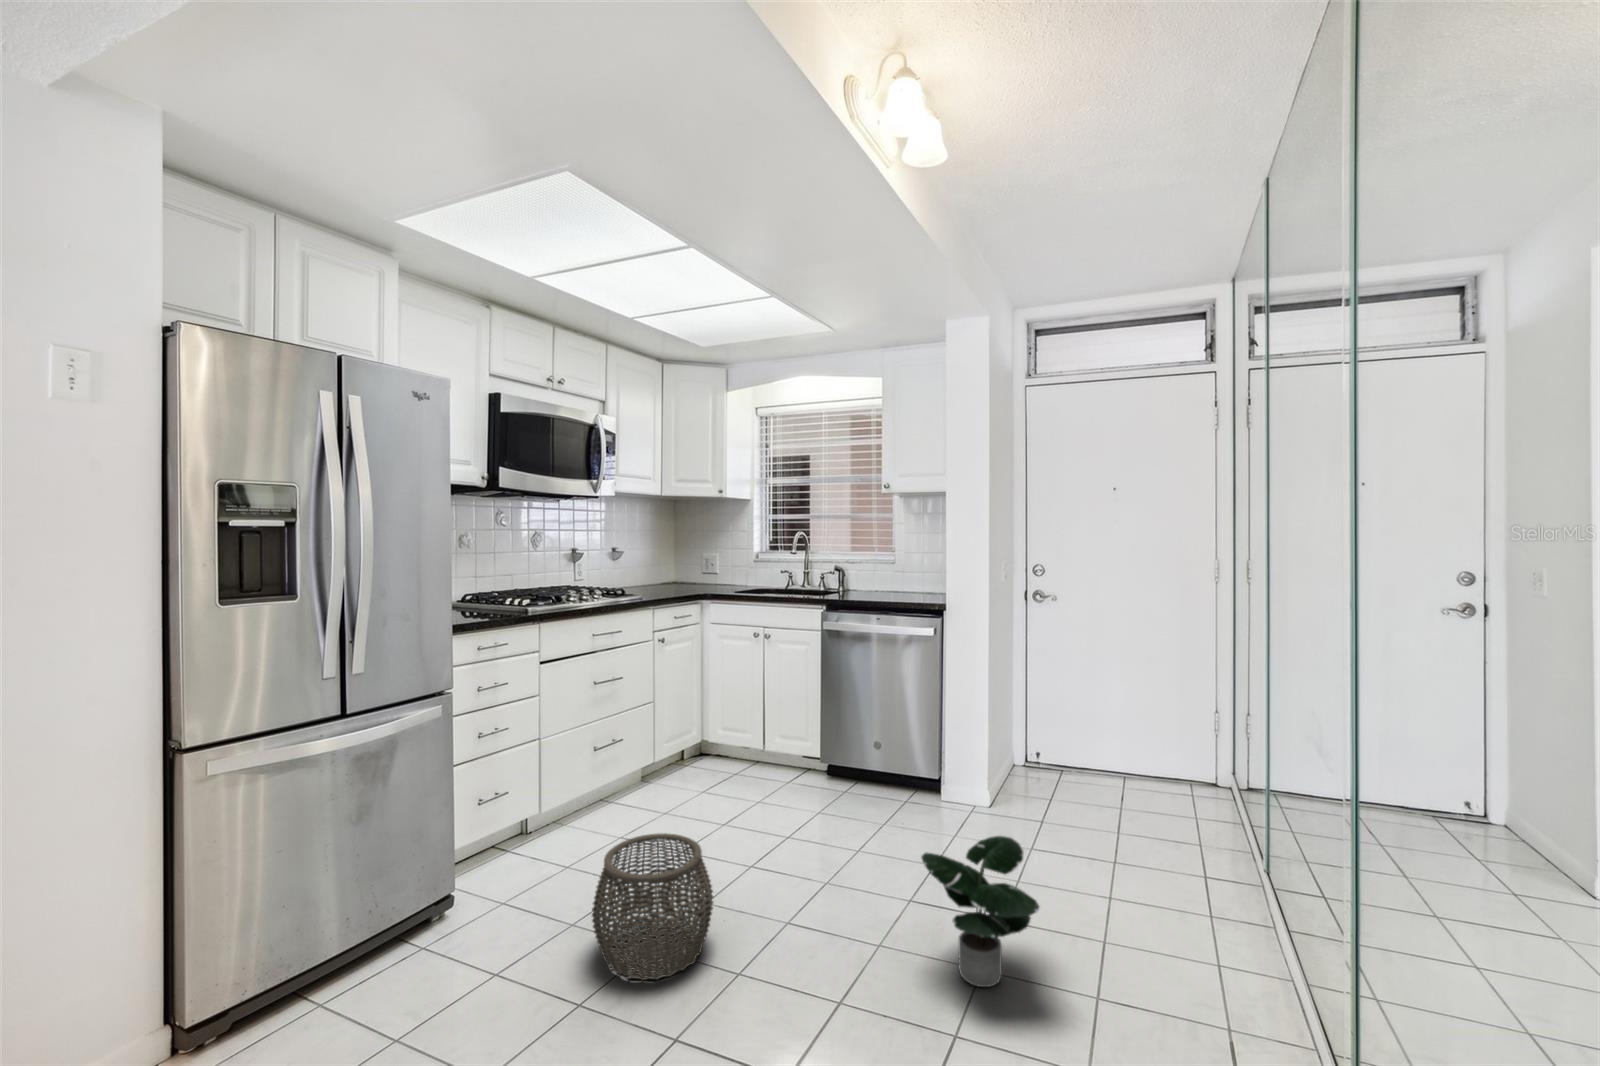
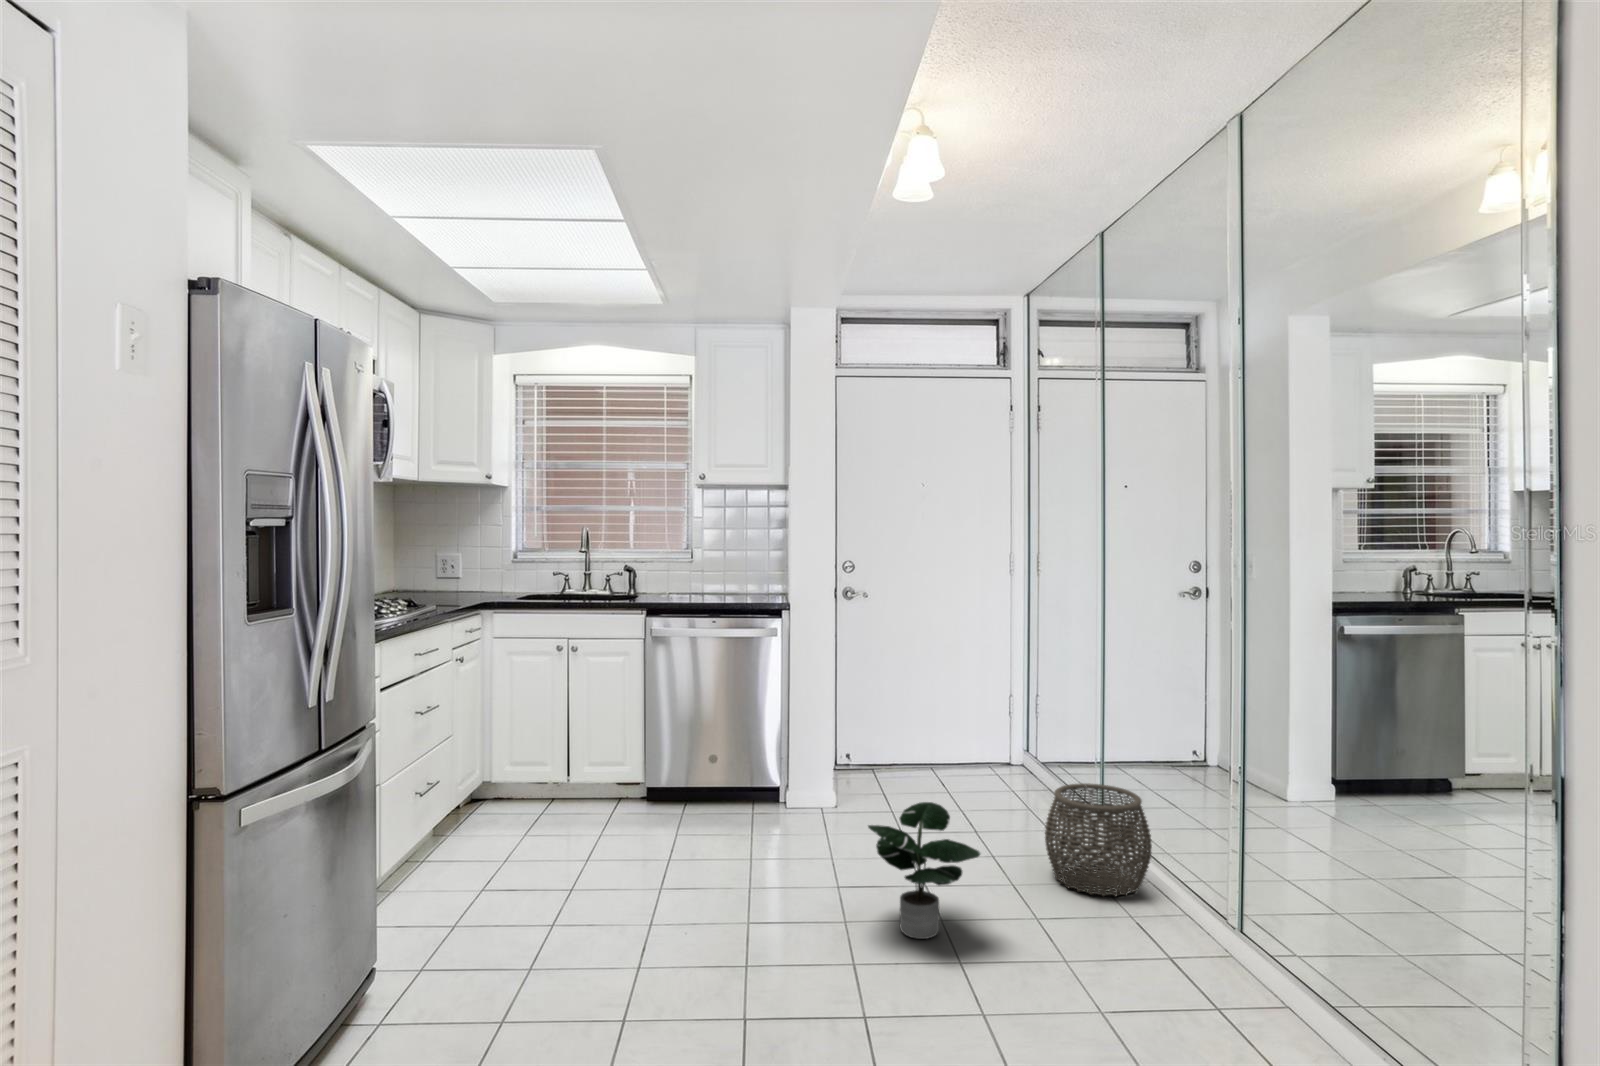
woven basket: present [592,833,713,981] -> present [1045,783,1152,896]

